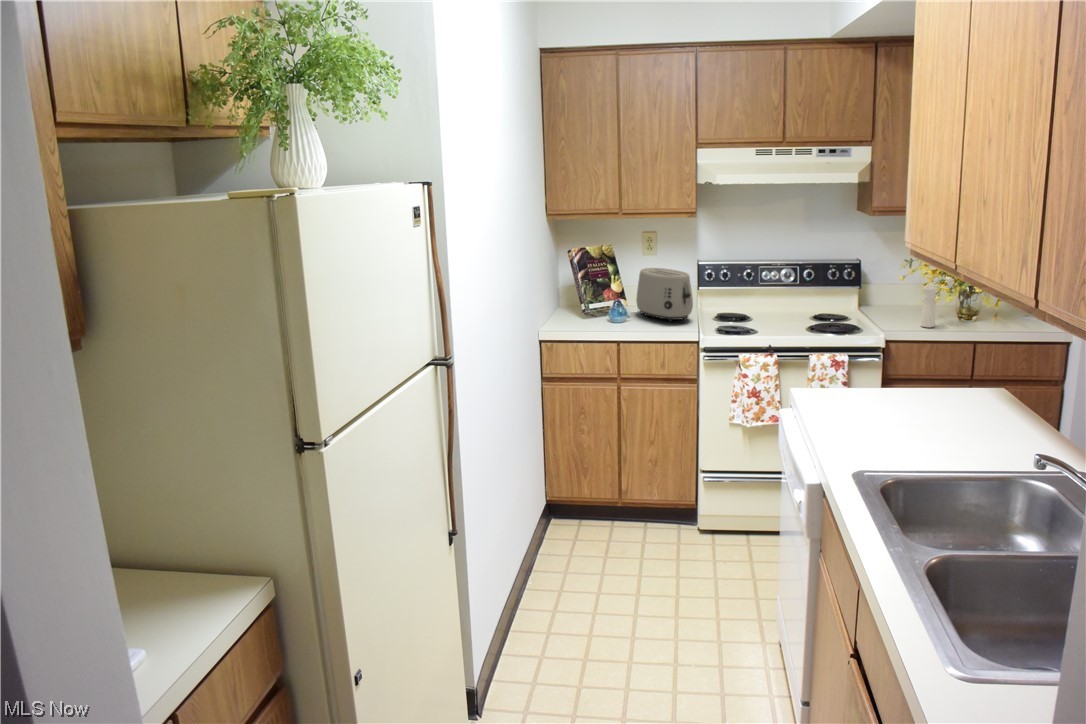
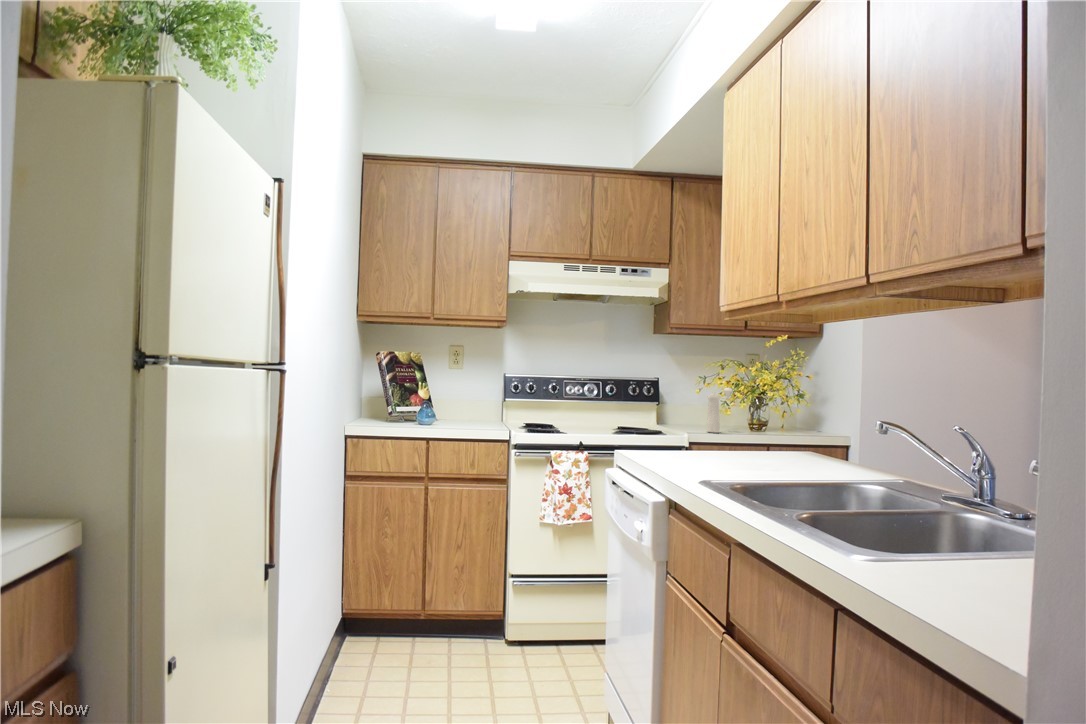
toaster: present [636,268,693,322] -> none [446,378,501,425]

